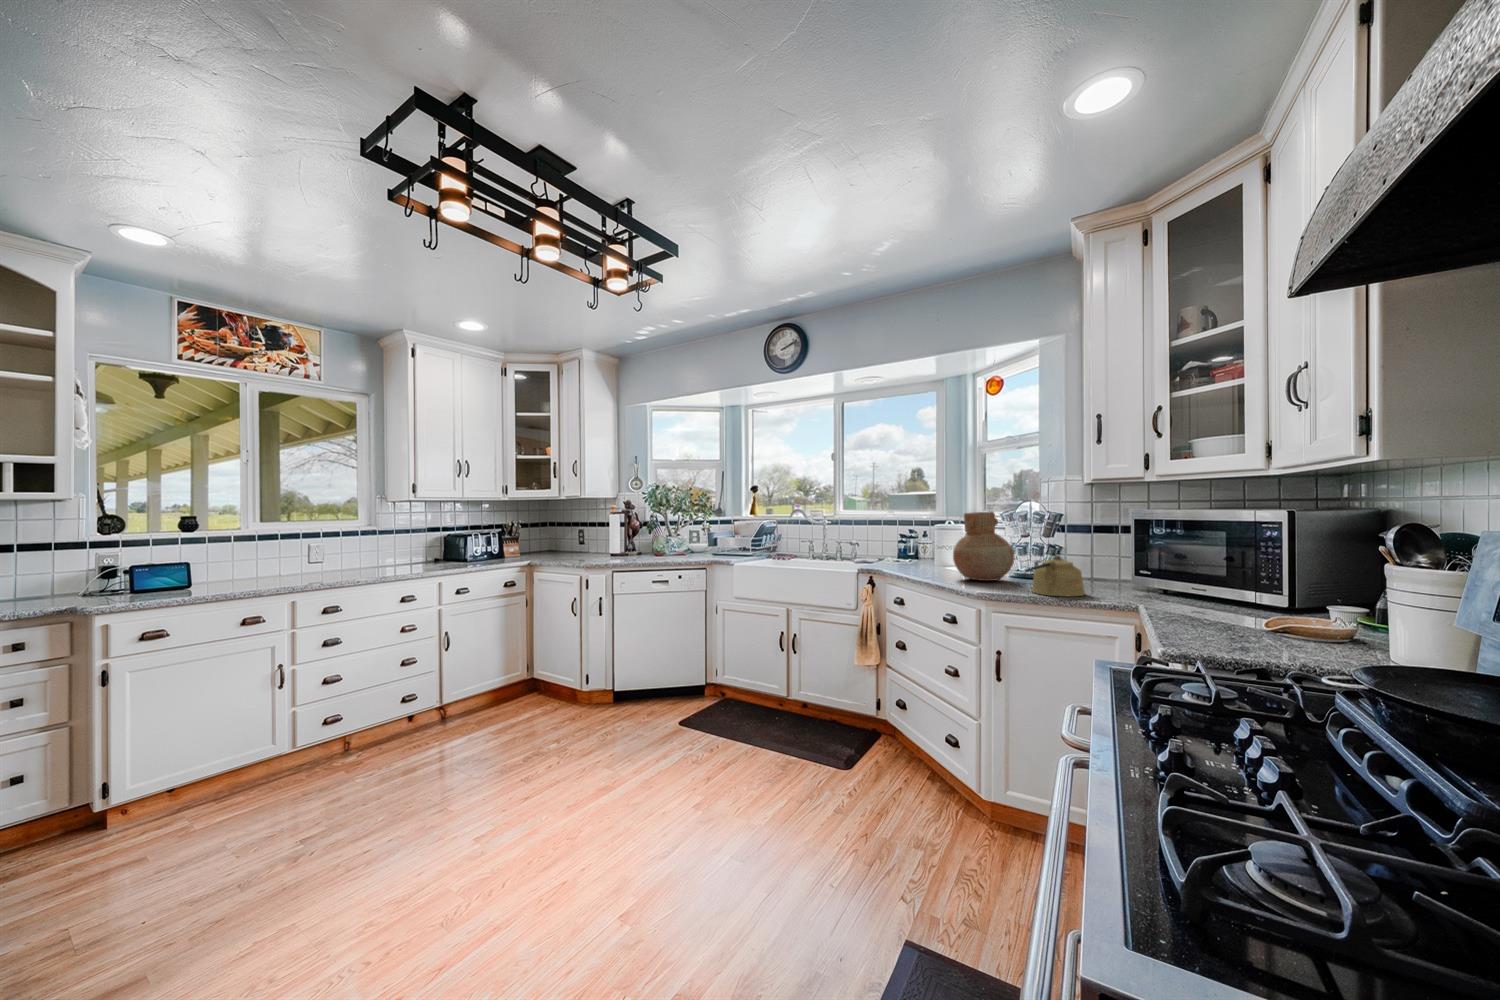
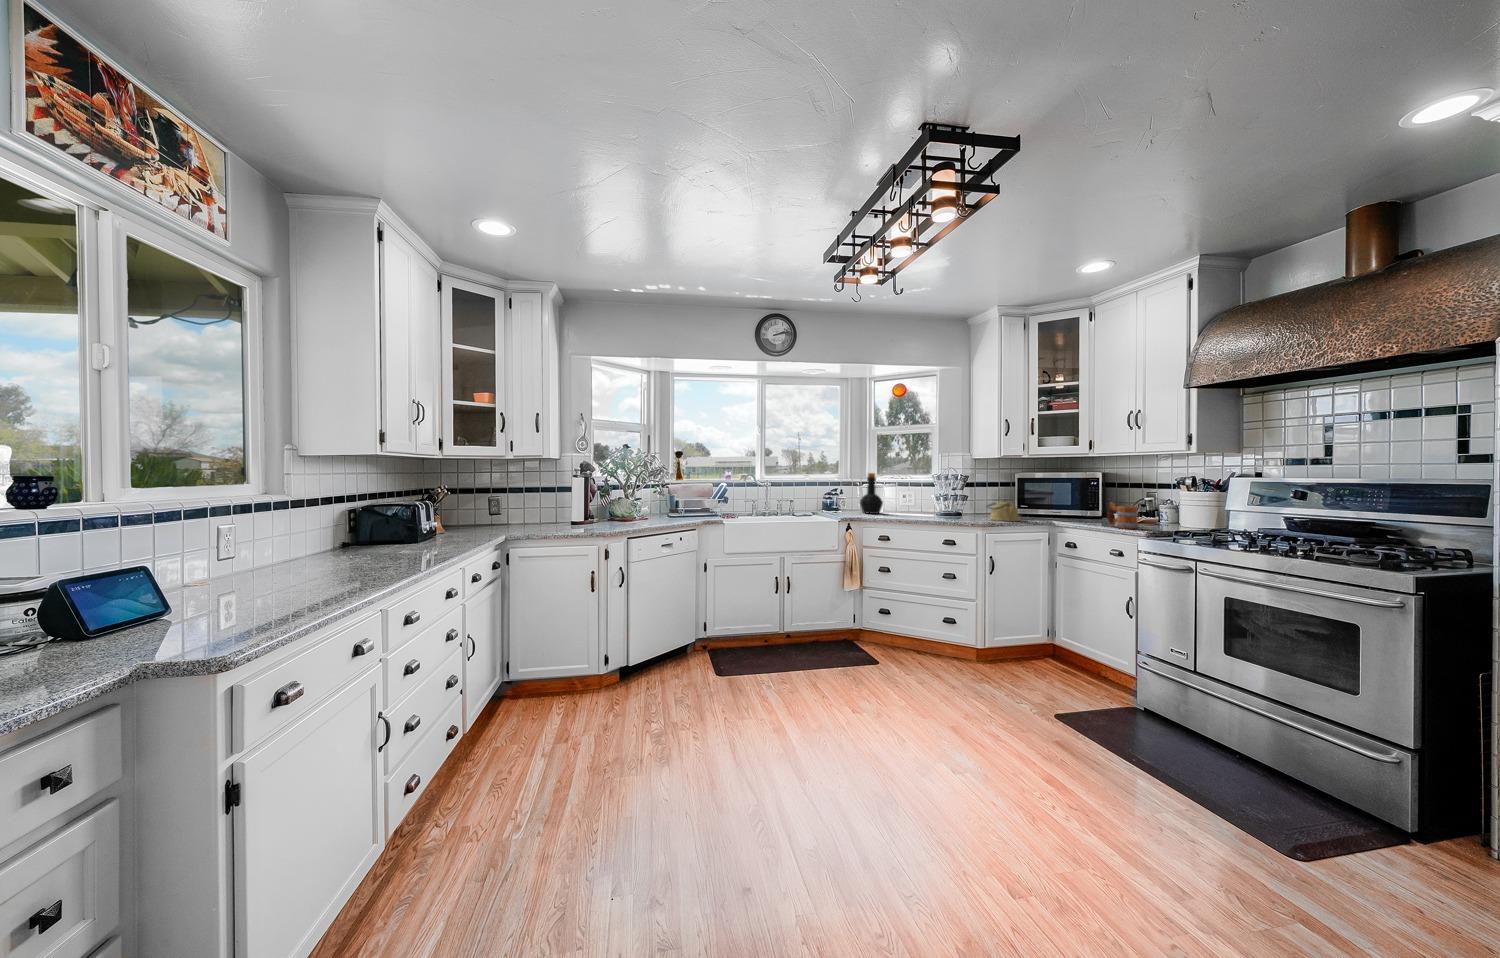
bottle: none [899,510,930,569] -> present [860,473,883,514]
vase: present [953,511,1014,581] -> none [926,474,964,517]
mug: none [1199,571,1258,637] -> present [1107,502,1138,529]

